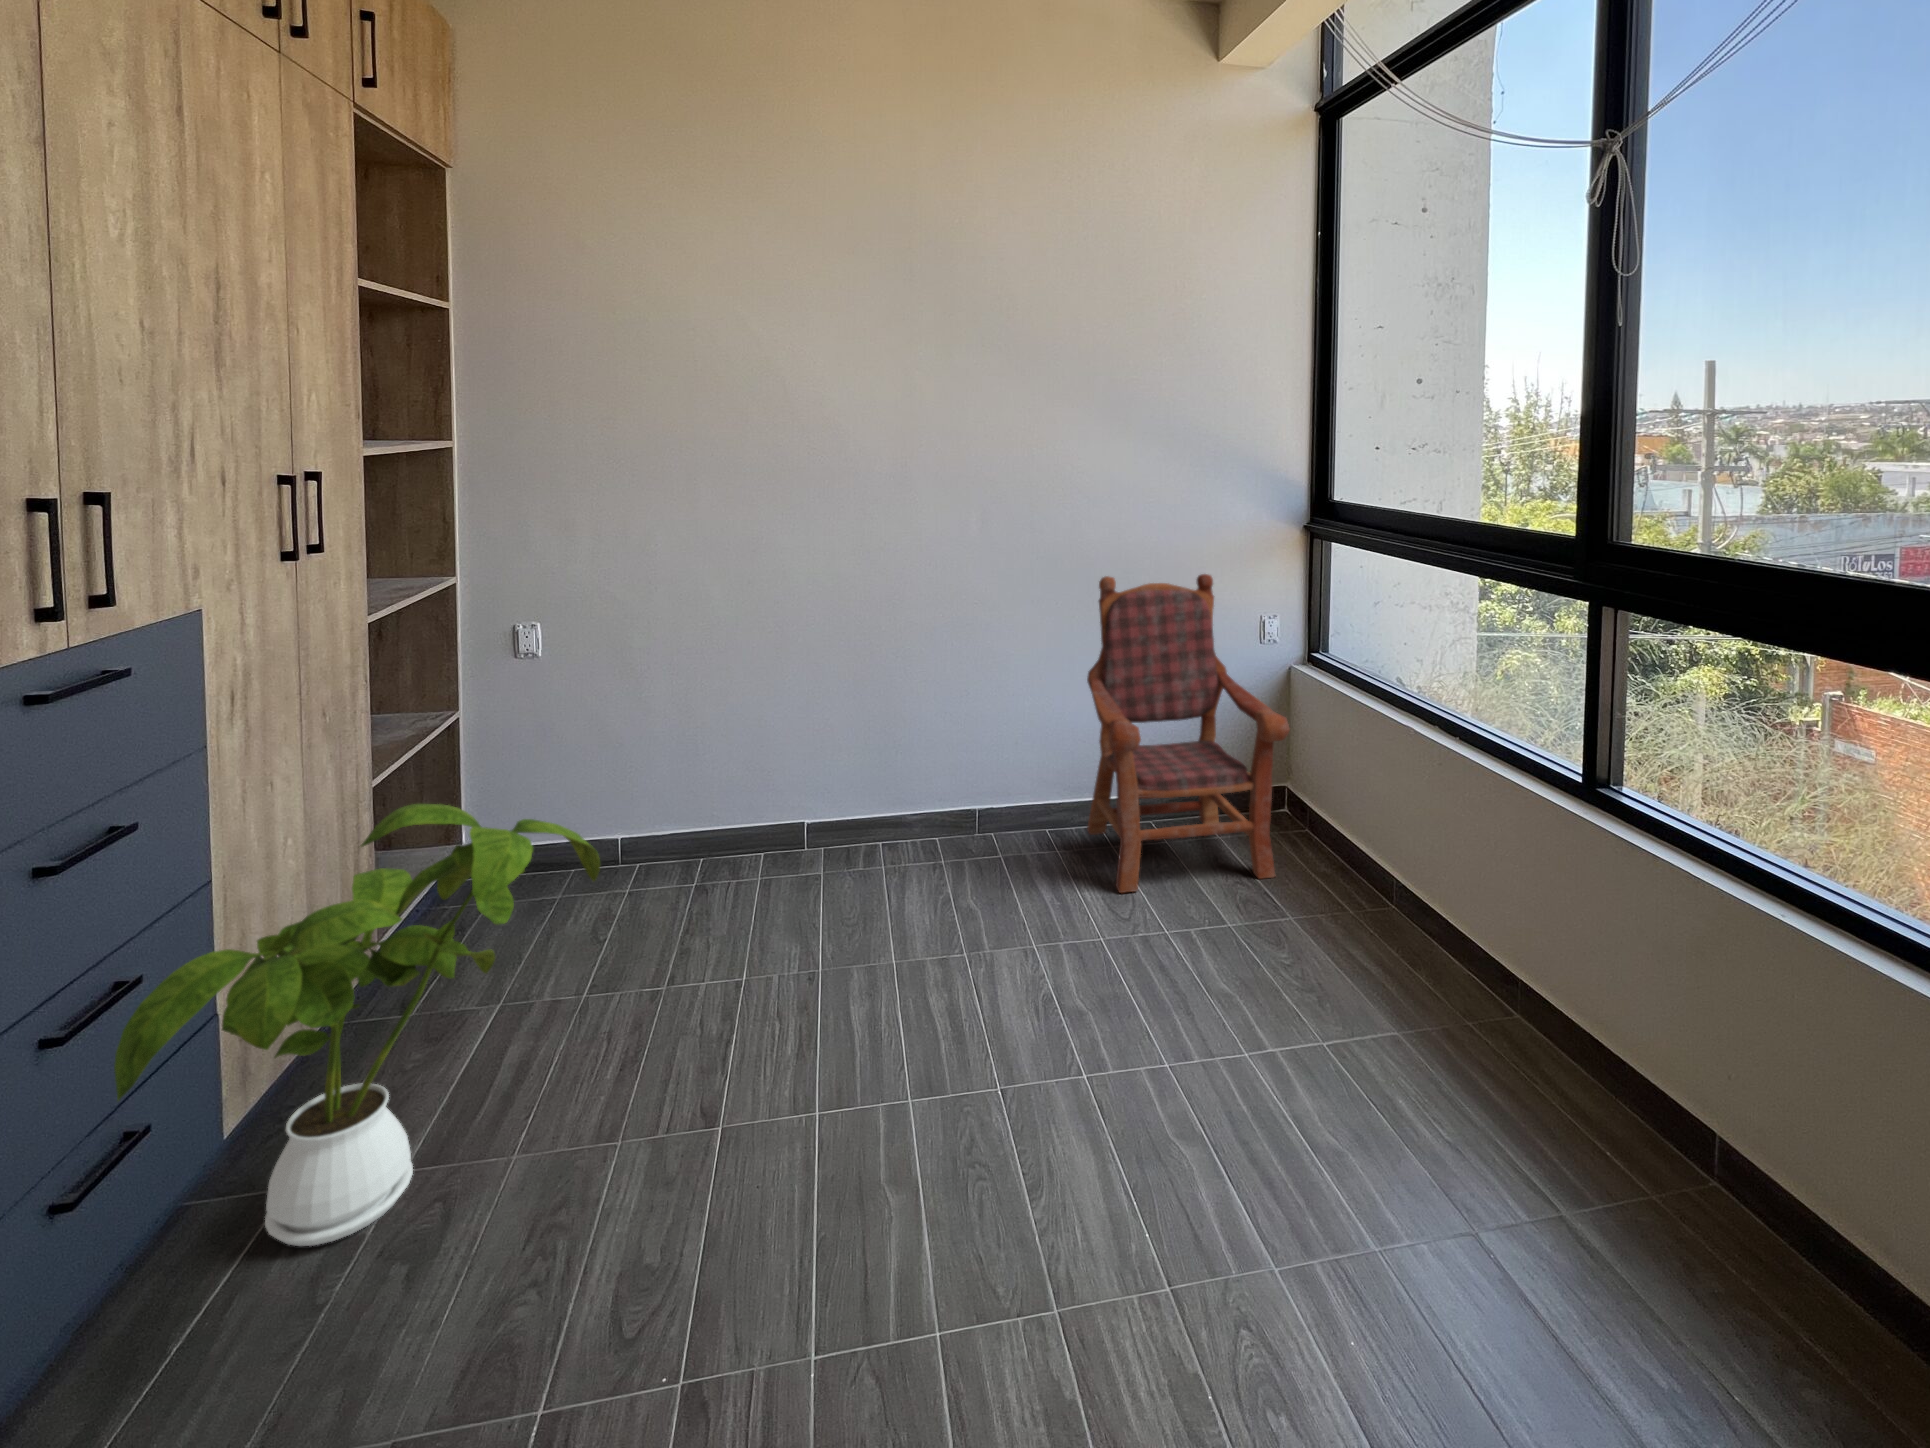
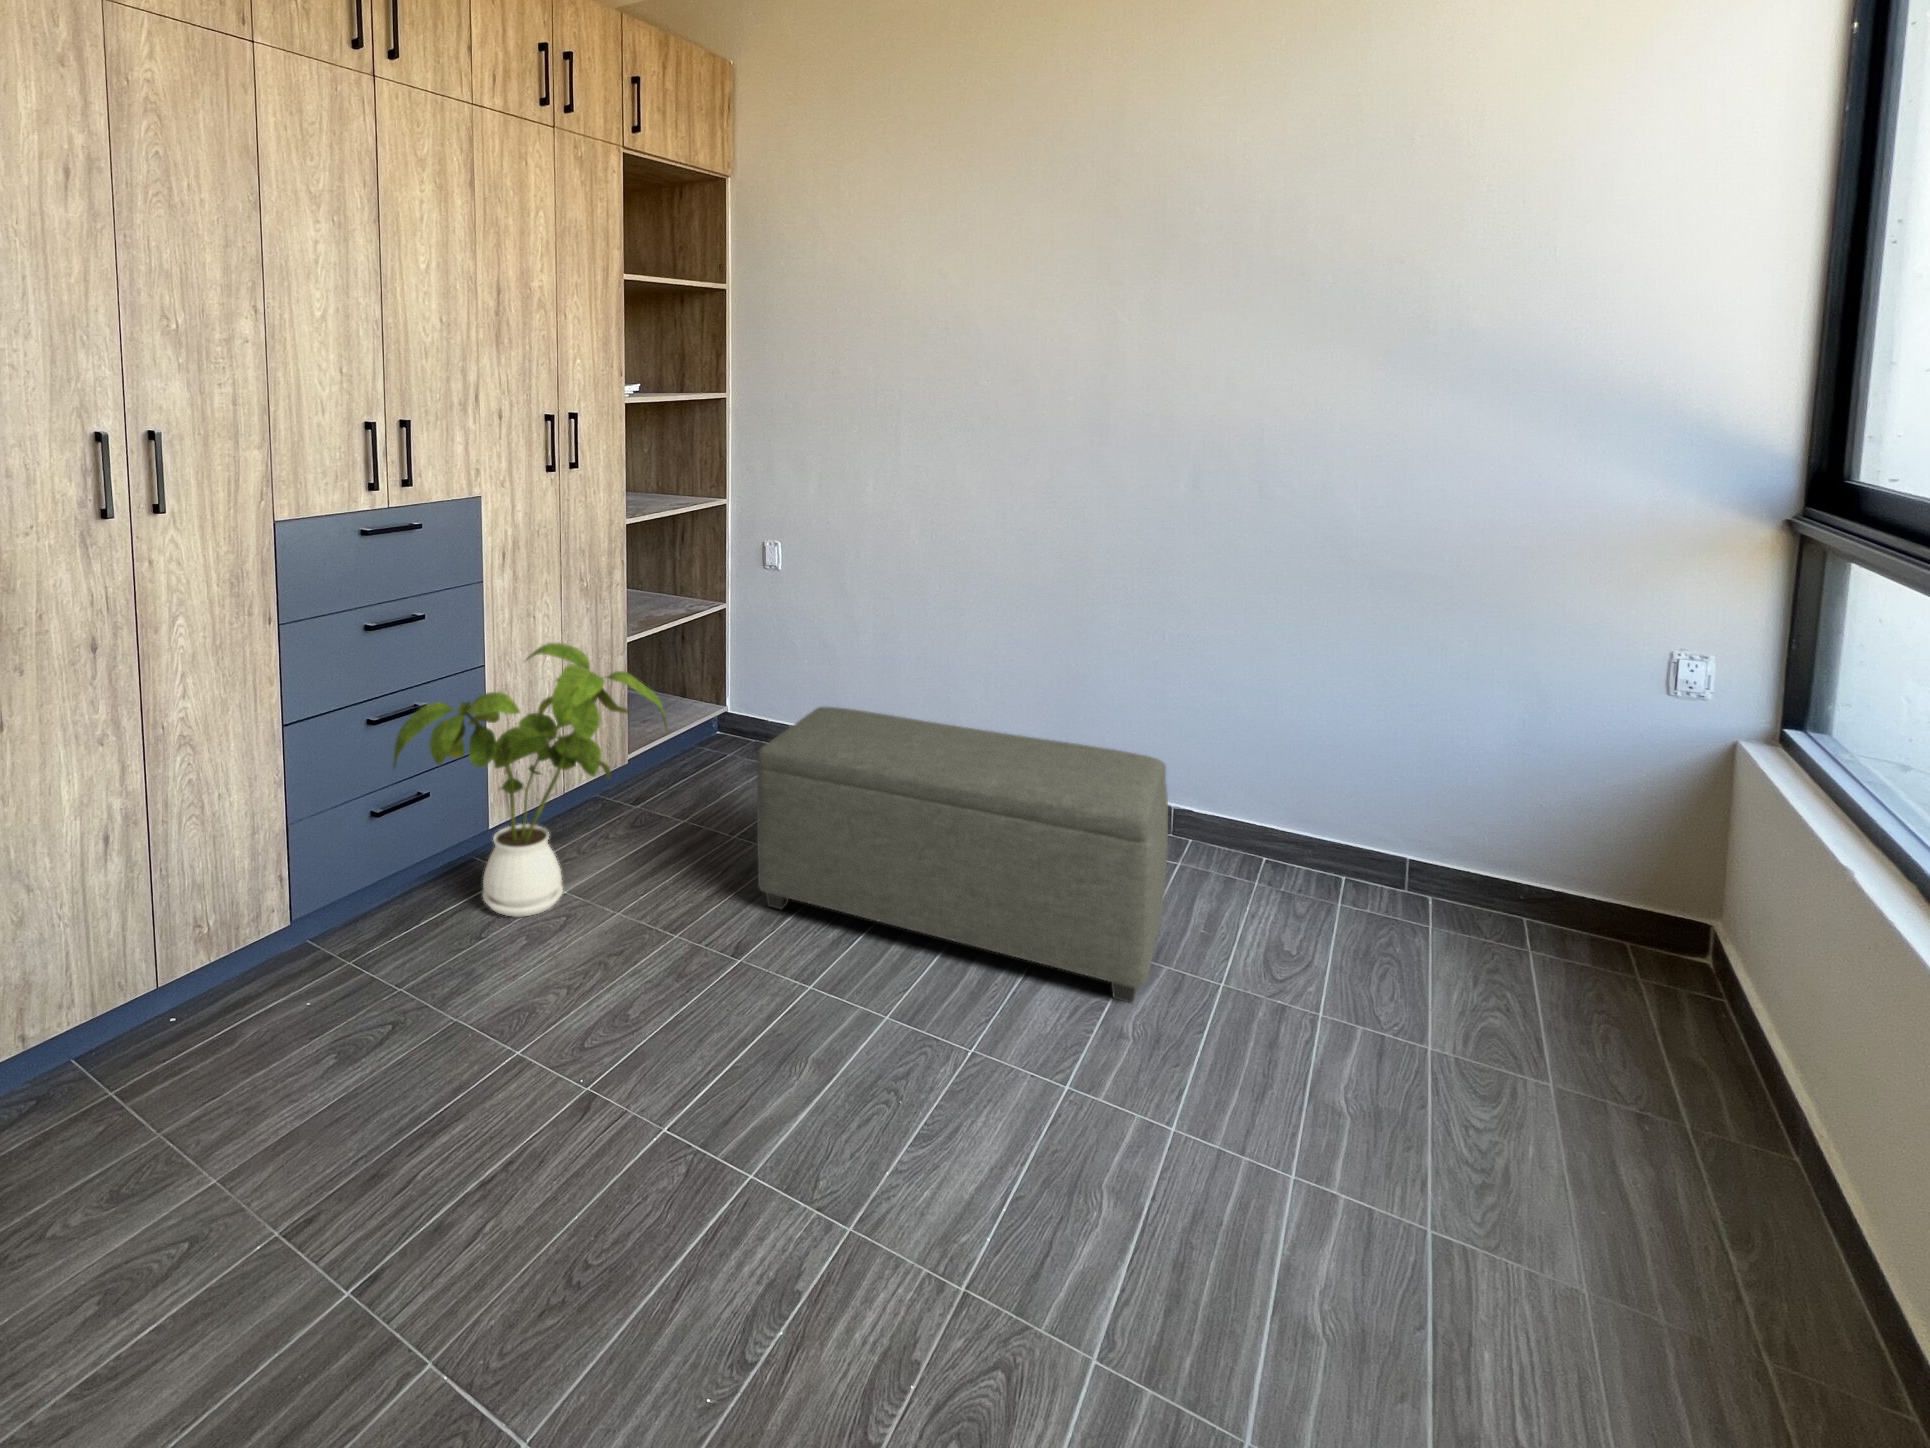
armchair: present [1087,574,1290,893] -> none [1284,556,1617,1029]
ottoman: none [685,766,1077,1047] -> present [757,707,1168,1003]

